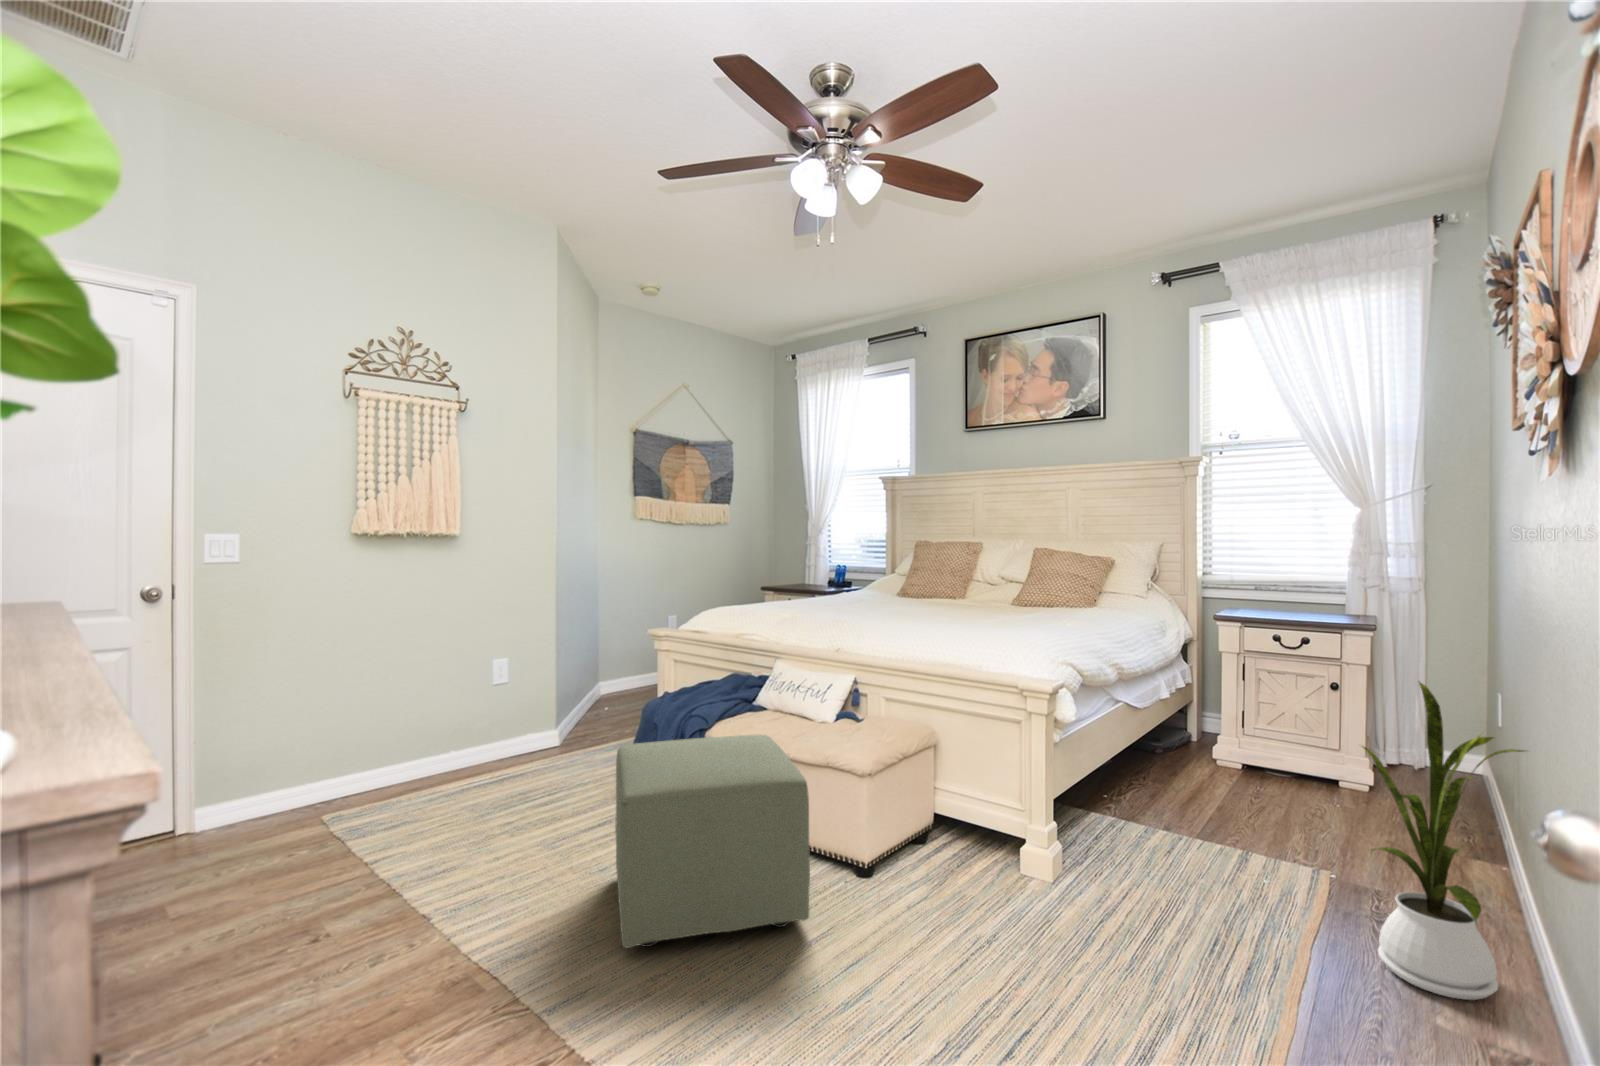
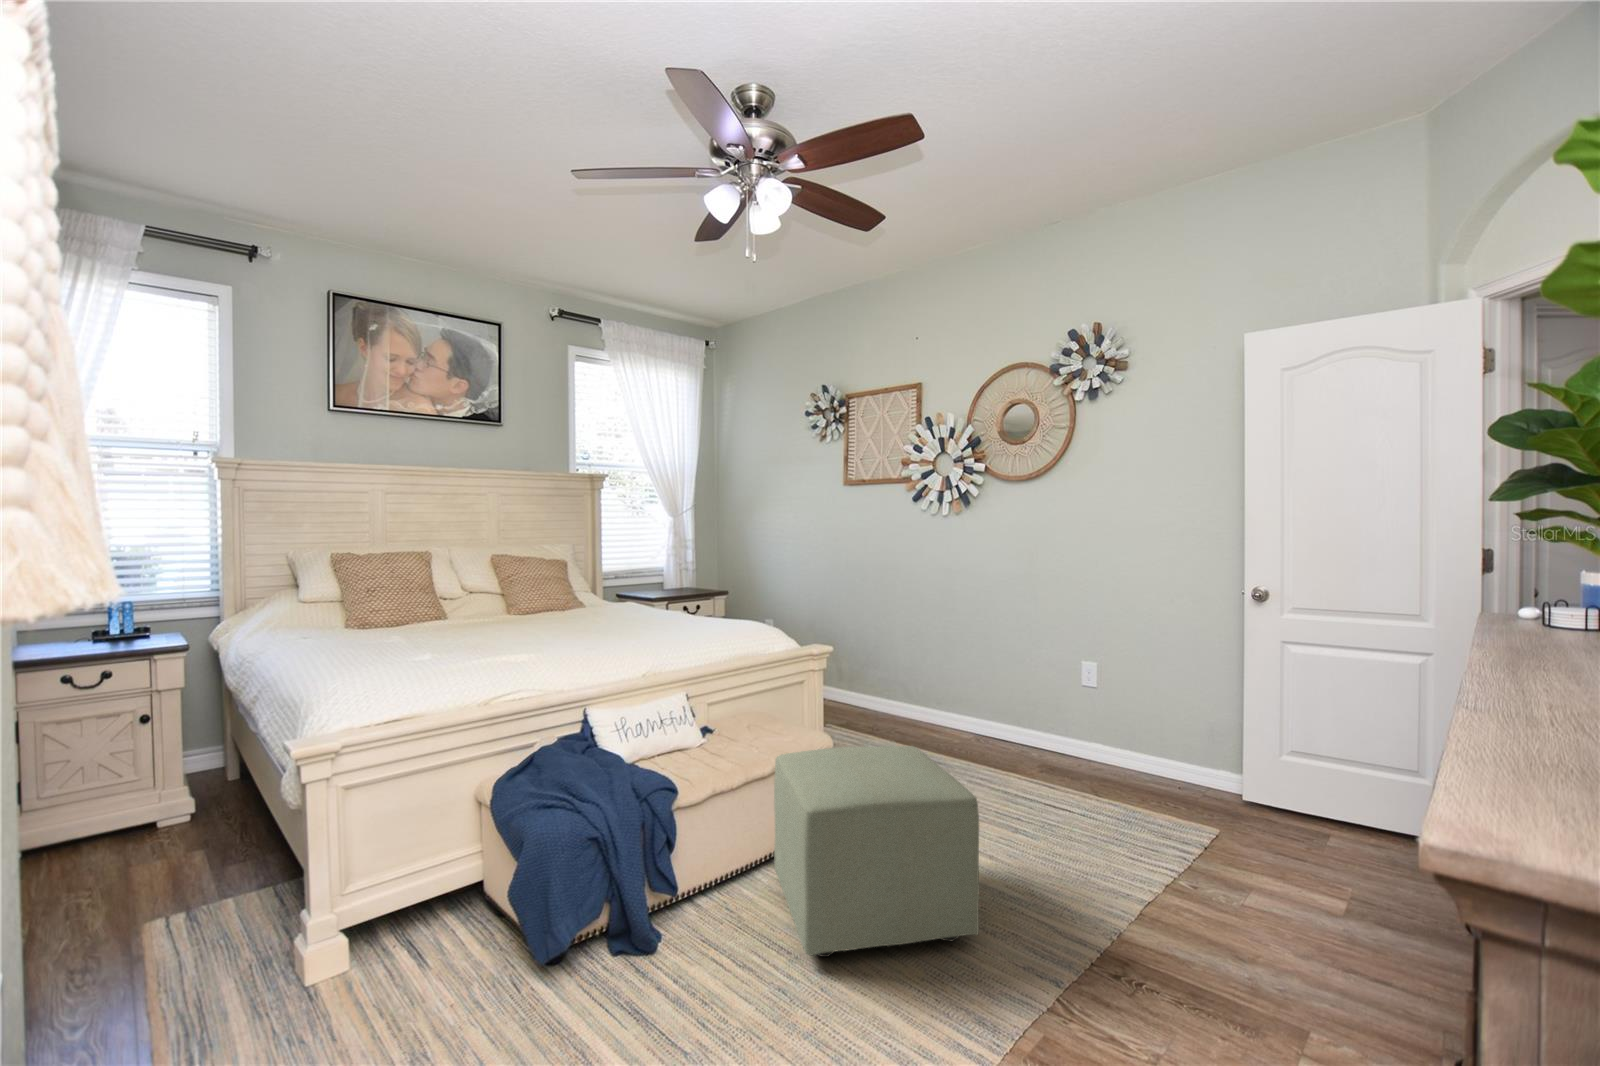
house plant: present [1363,682,1524,1000] -> none [887,608,965,740]

